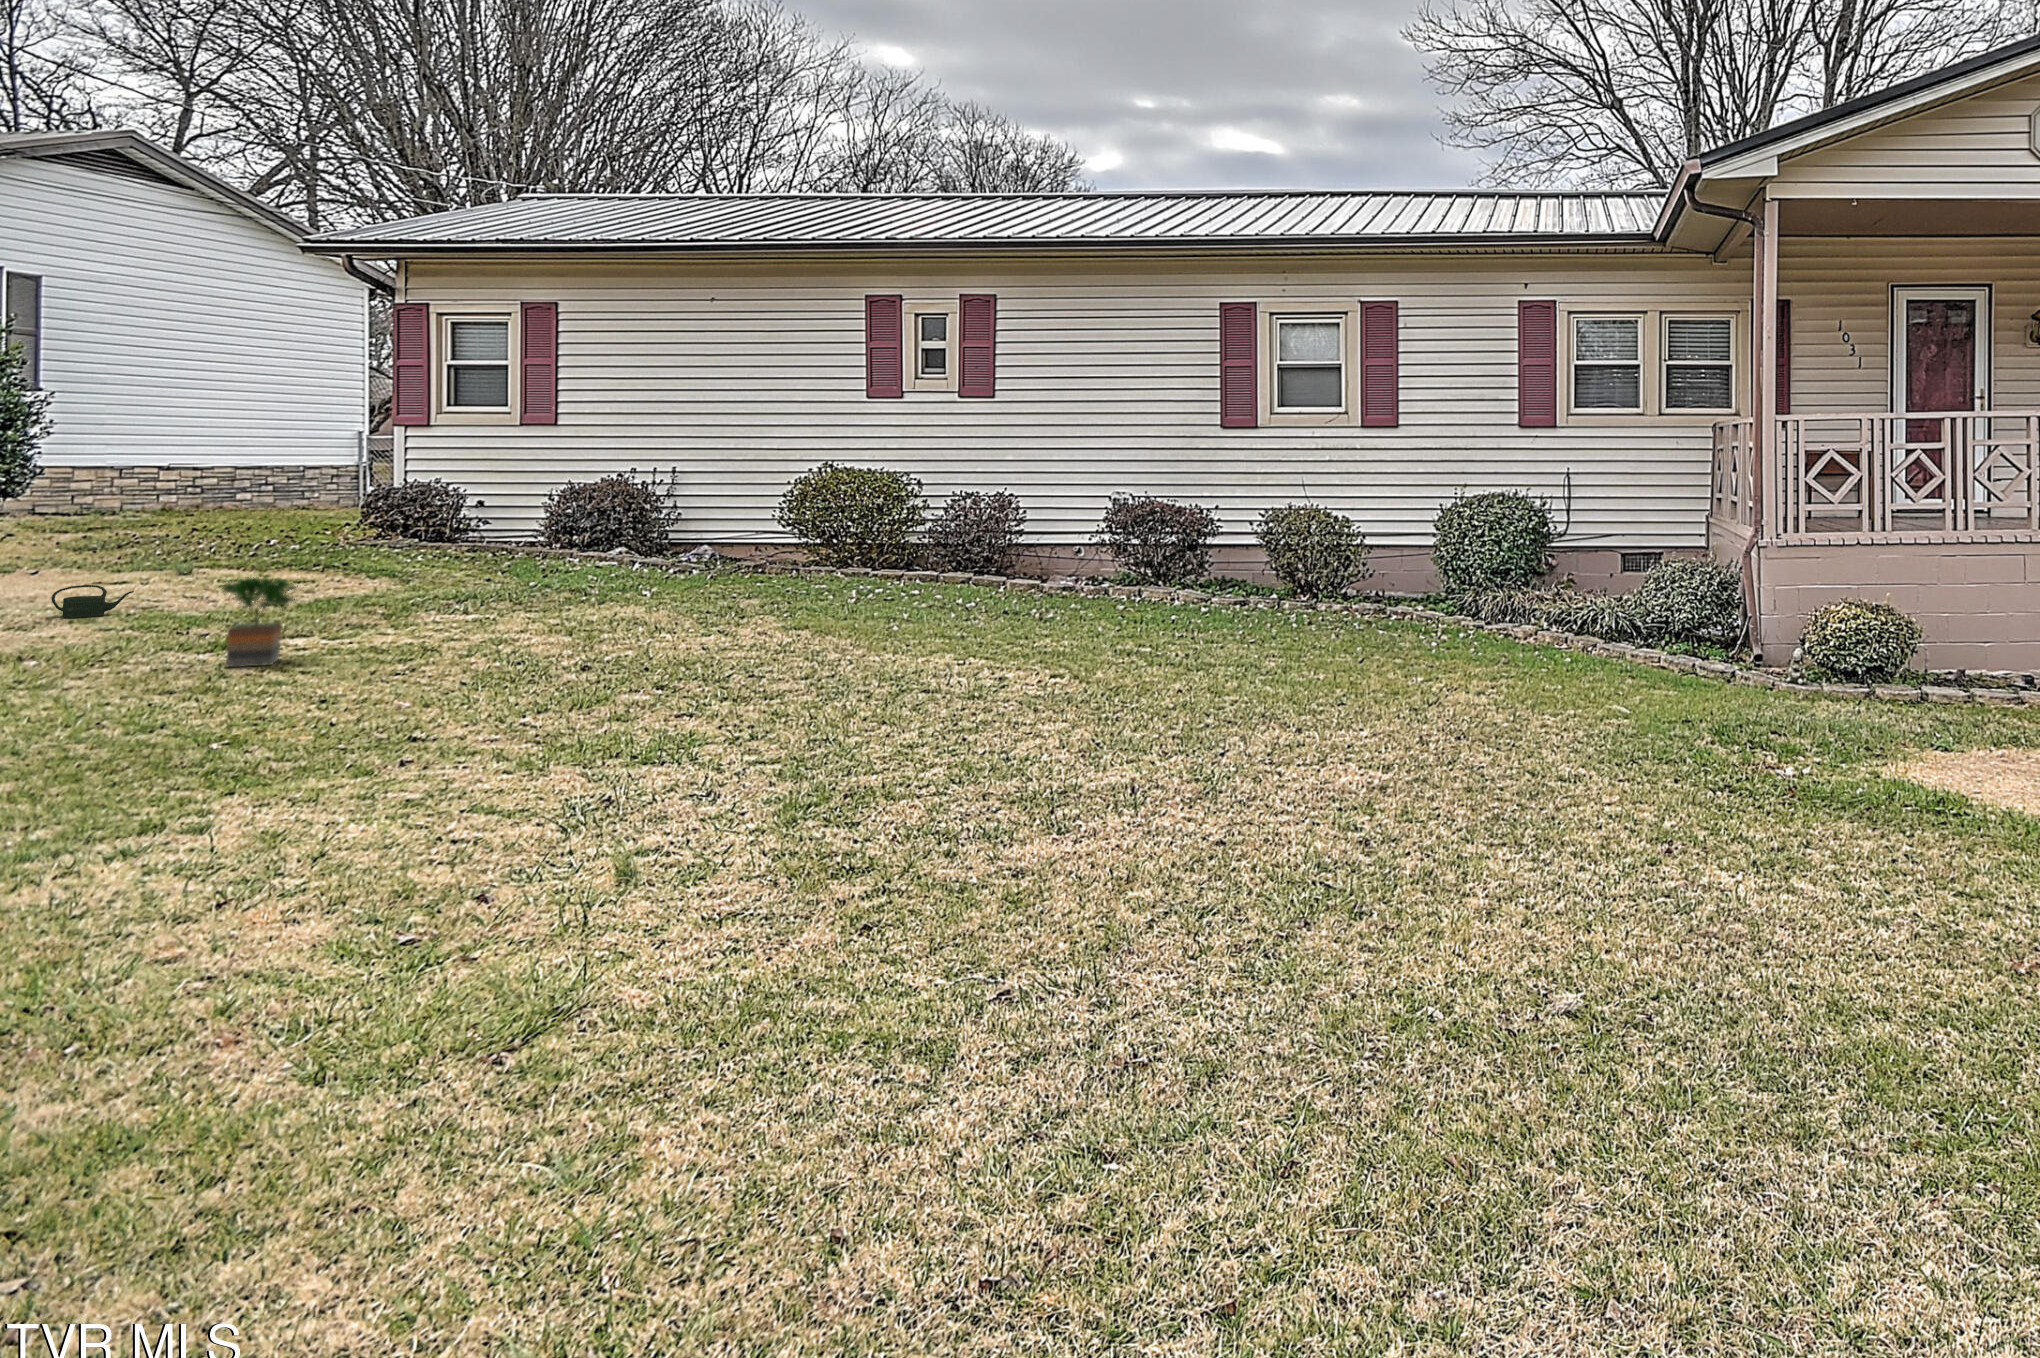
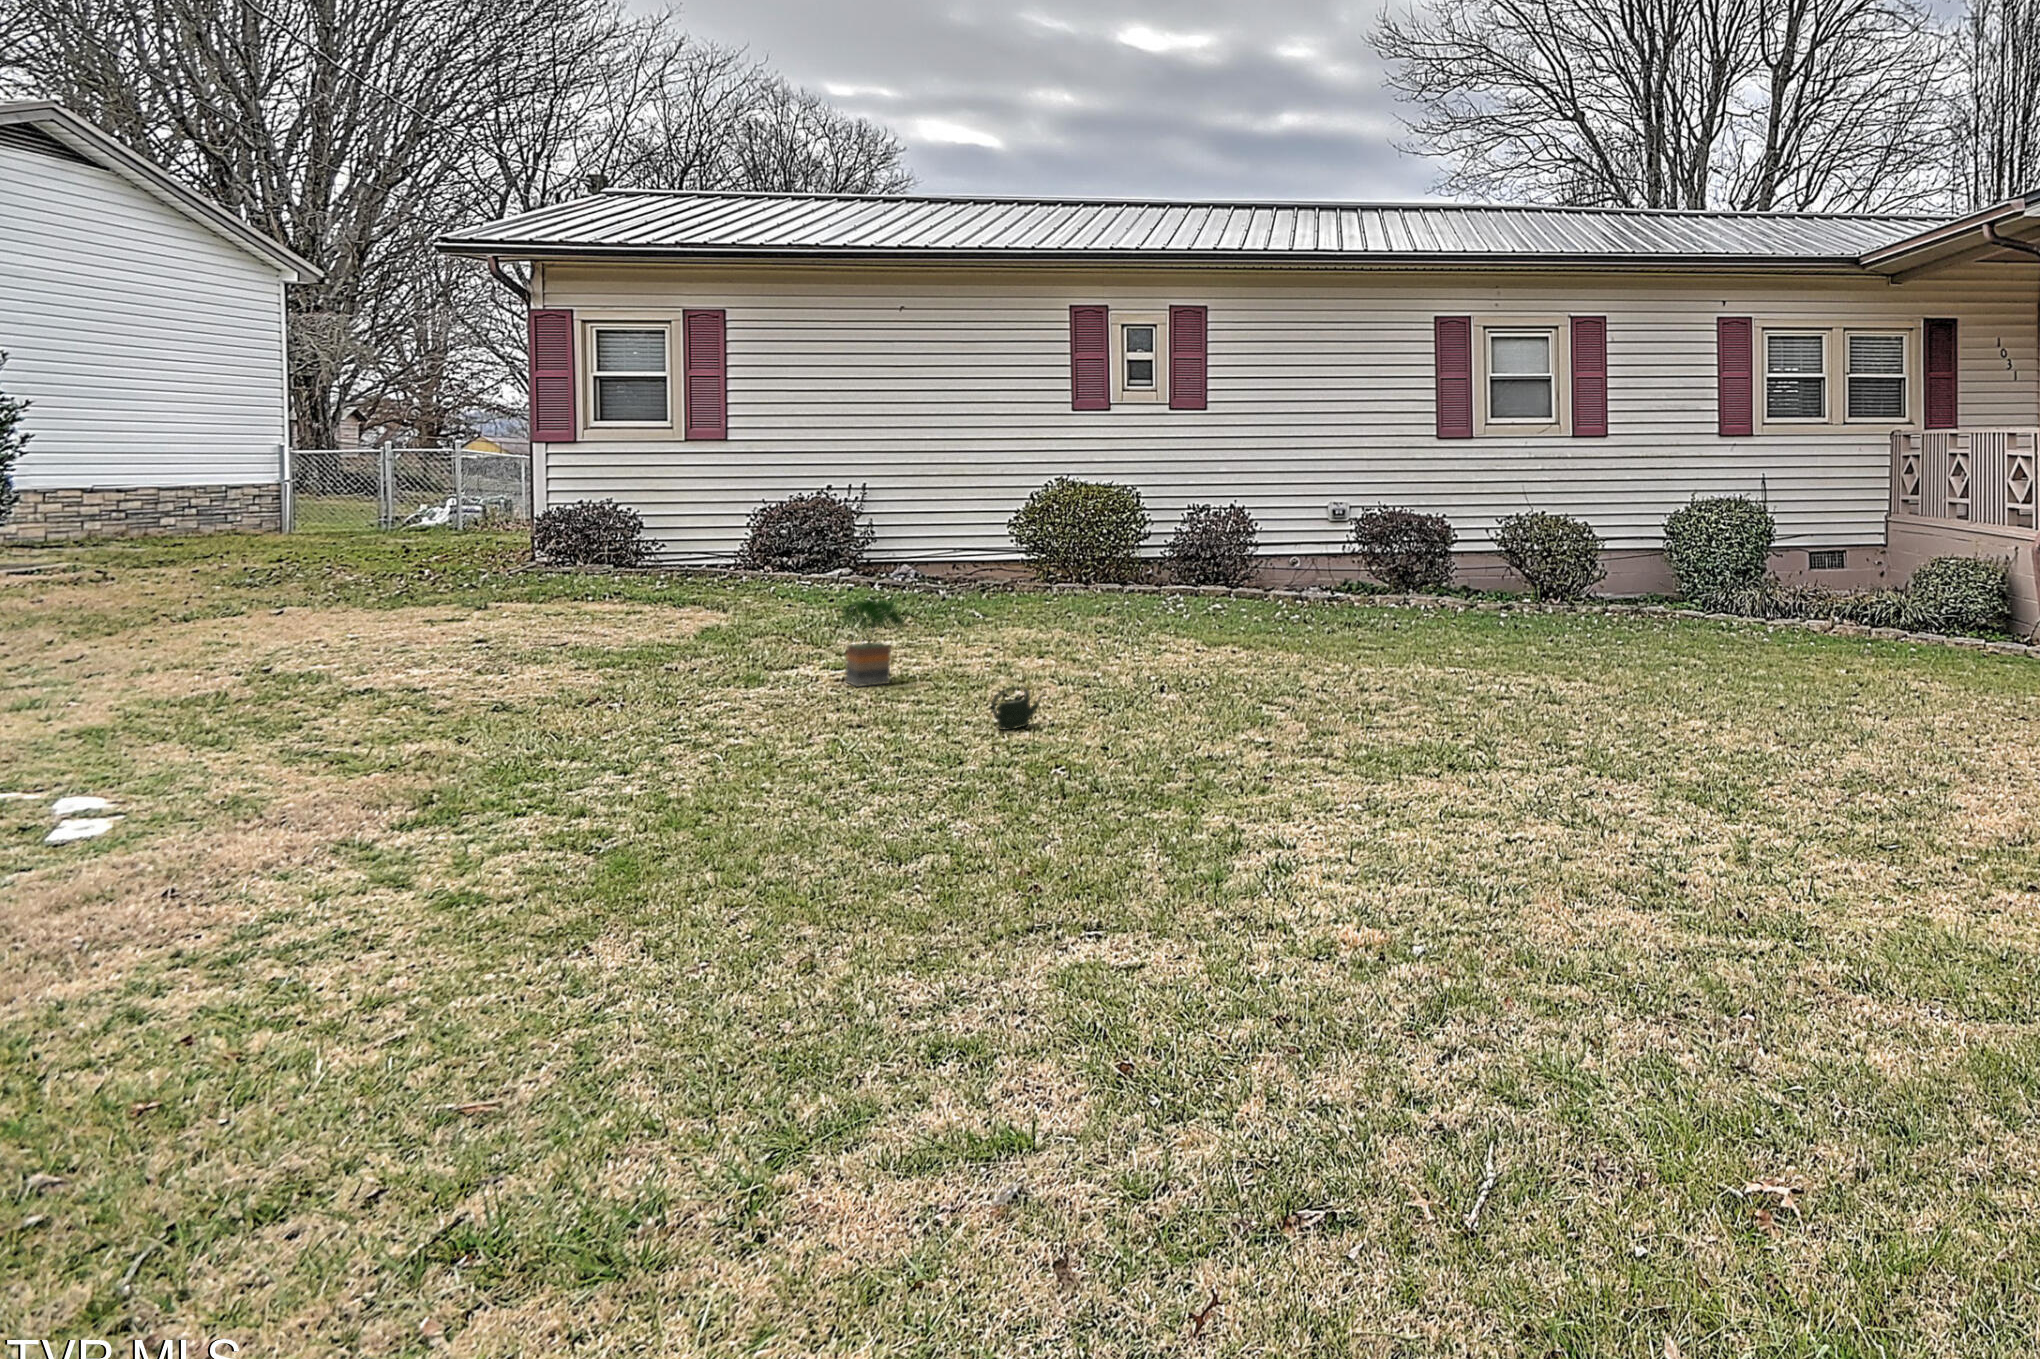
watering can: present [51,585,134,618] -> present [991,687,1044,730]

